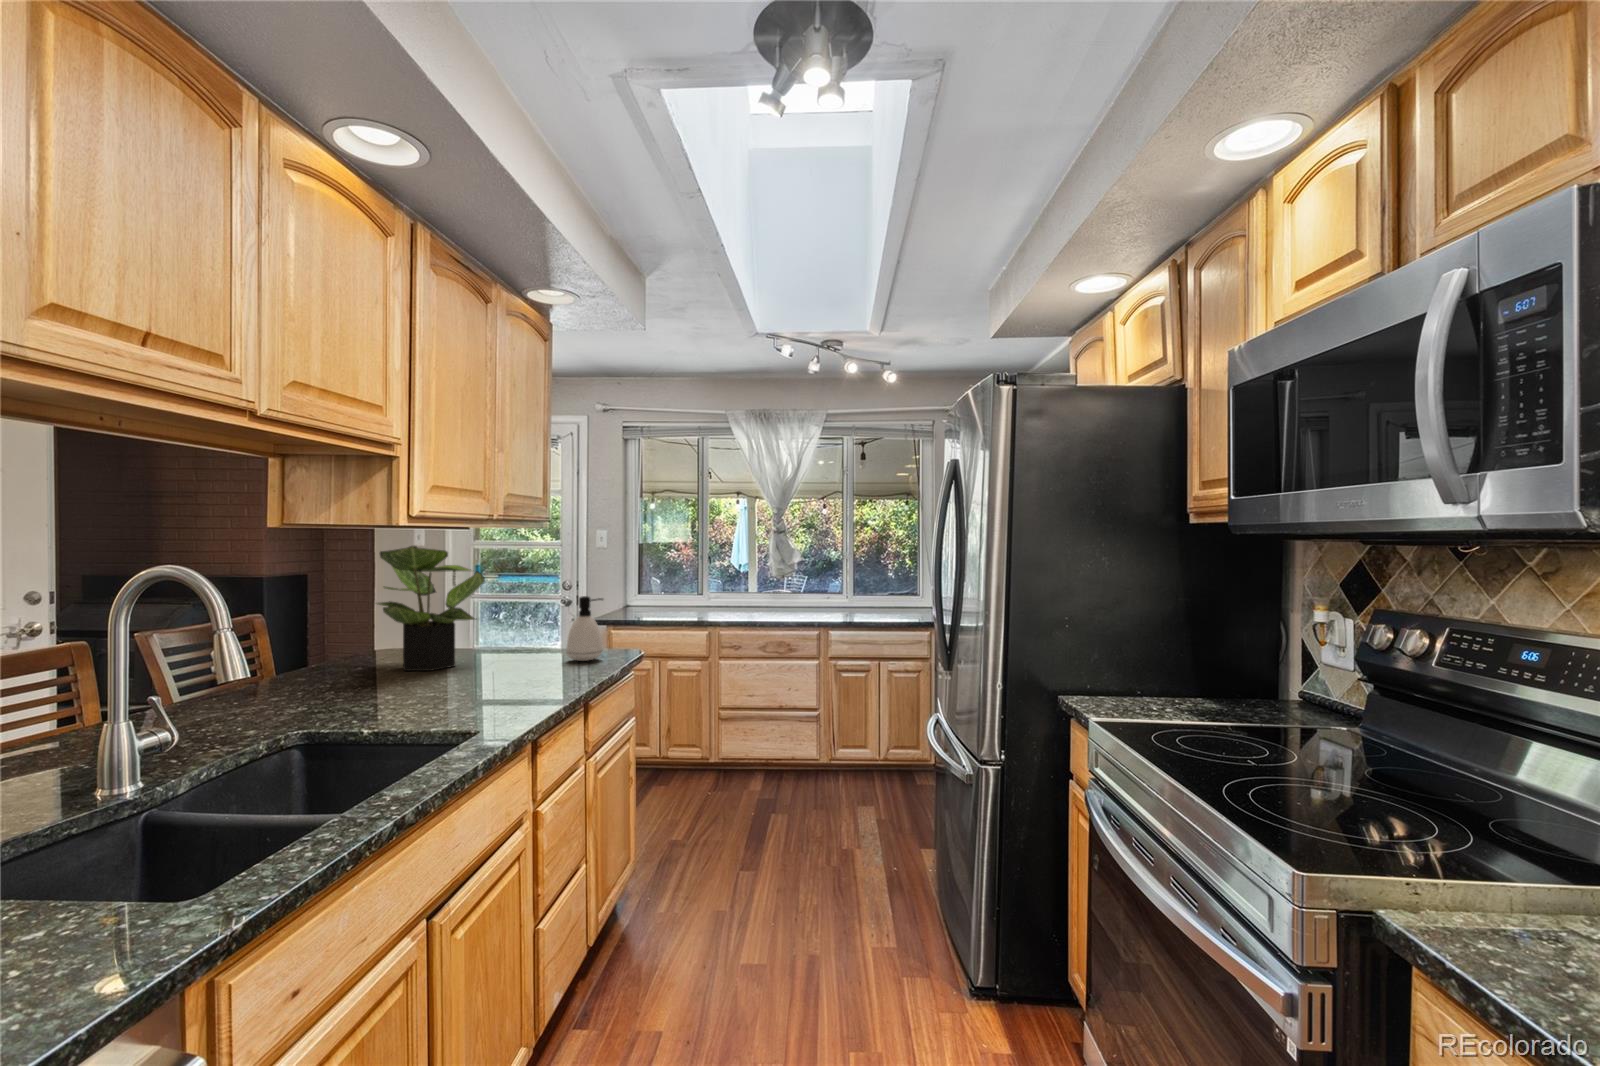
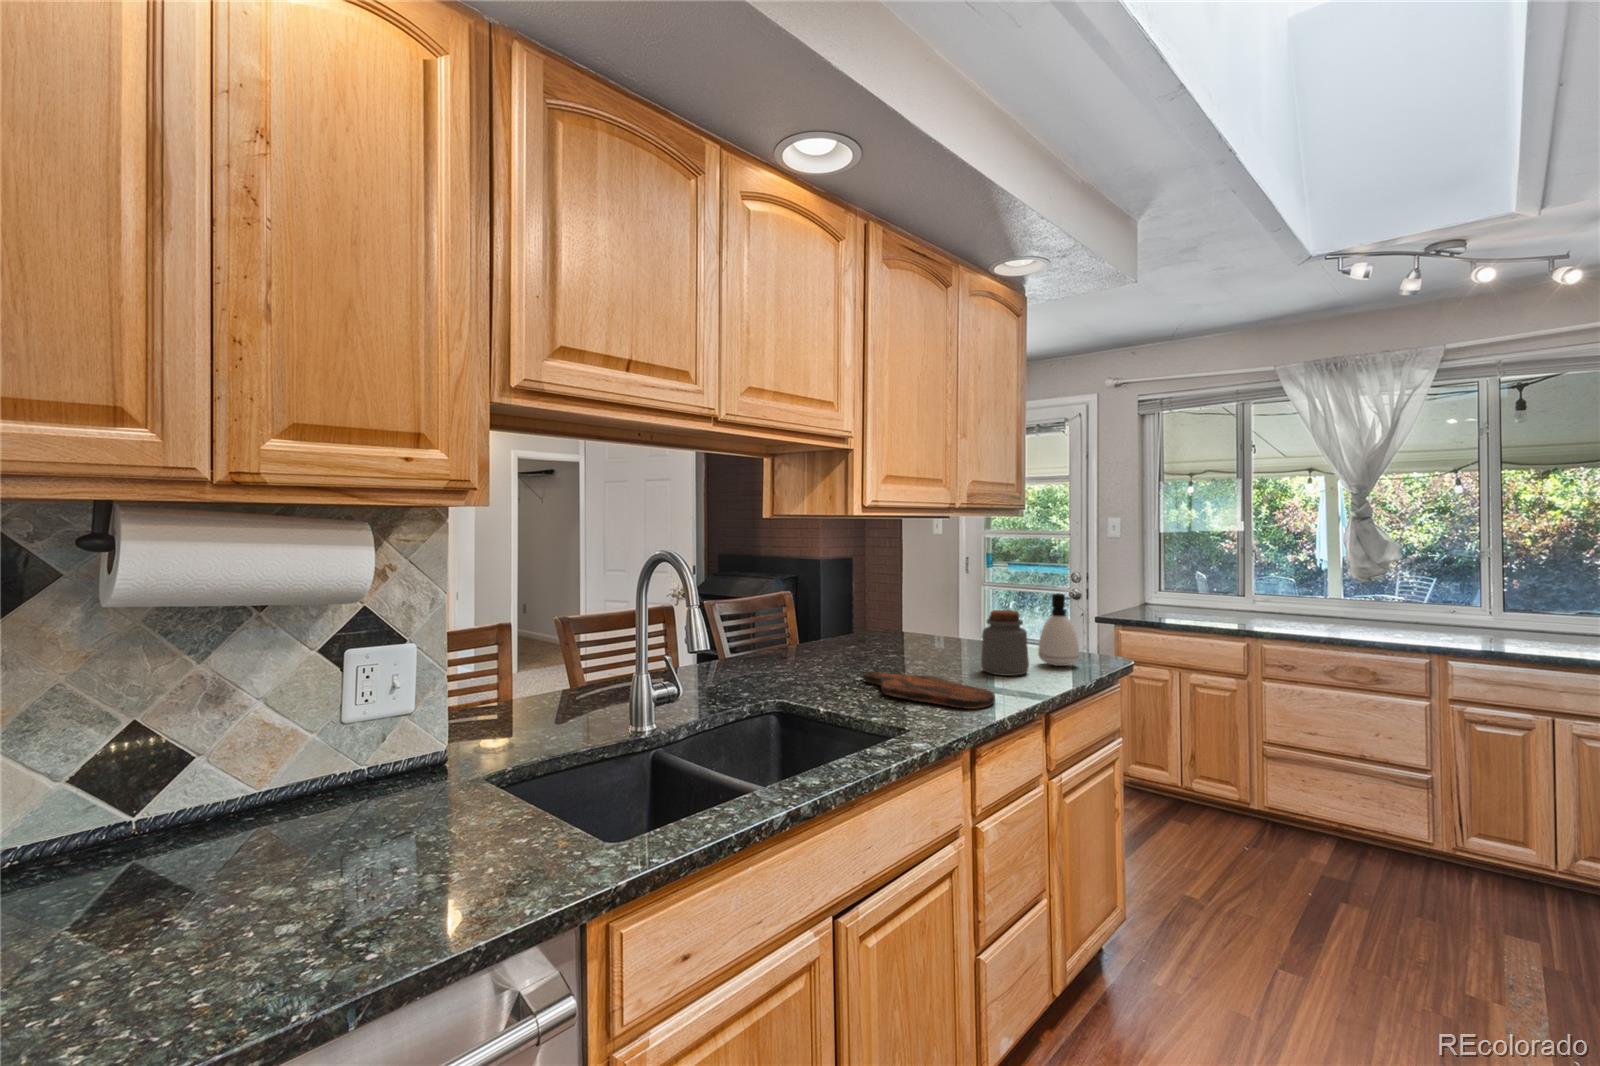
potted plant: present [377,546,485,671] -> none [860,537,959,657]
jar: none [517,614,562,675] -> present [981,610,1029,676]
cutting board: none [397,683,545,707] -> present [864,671,995,709]

